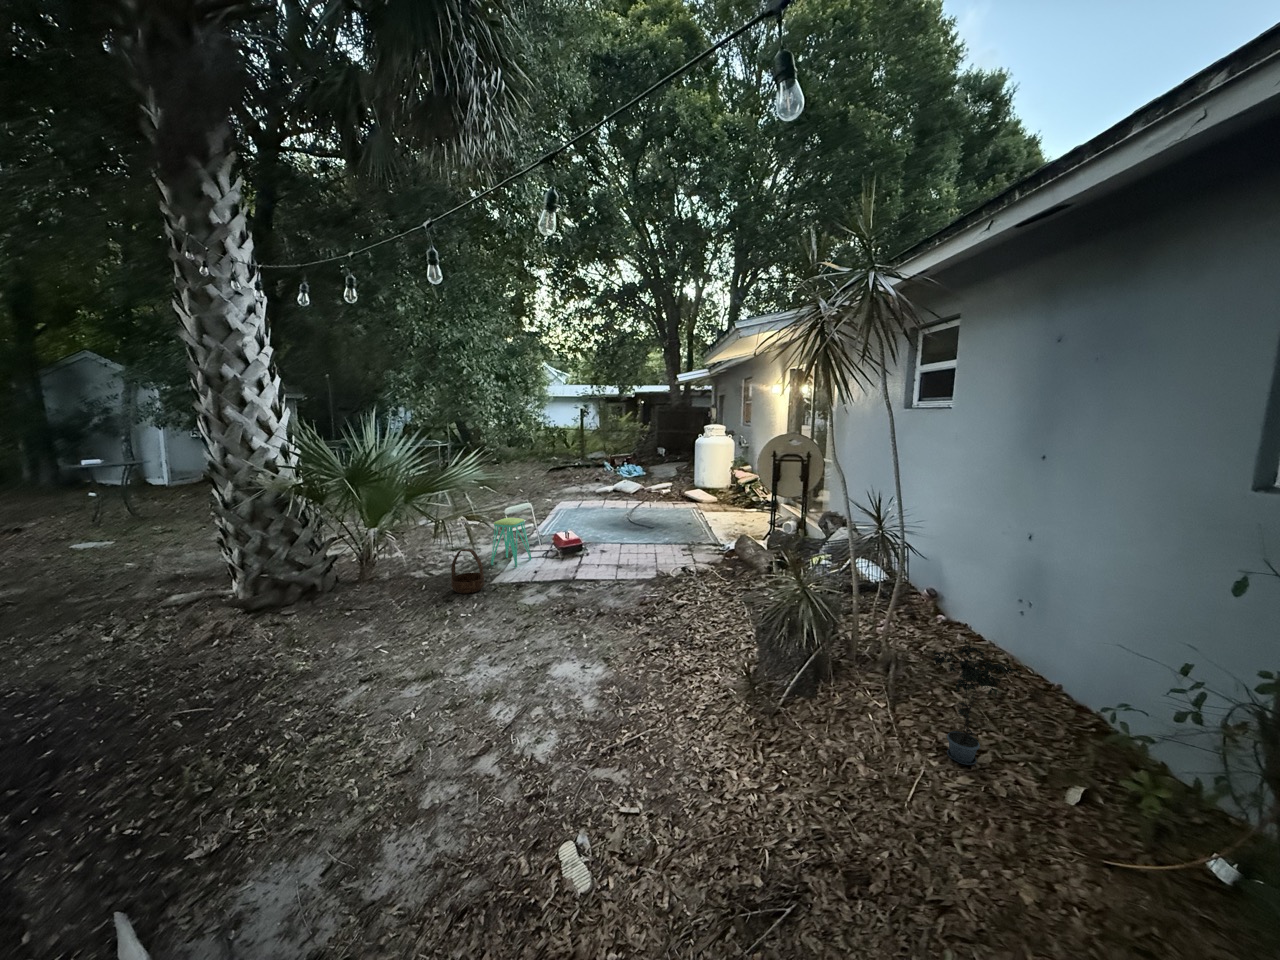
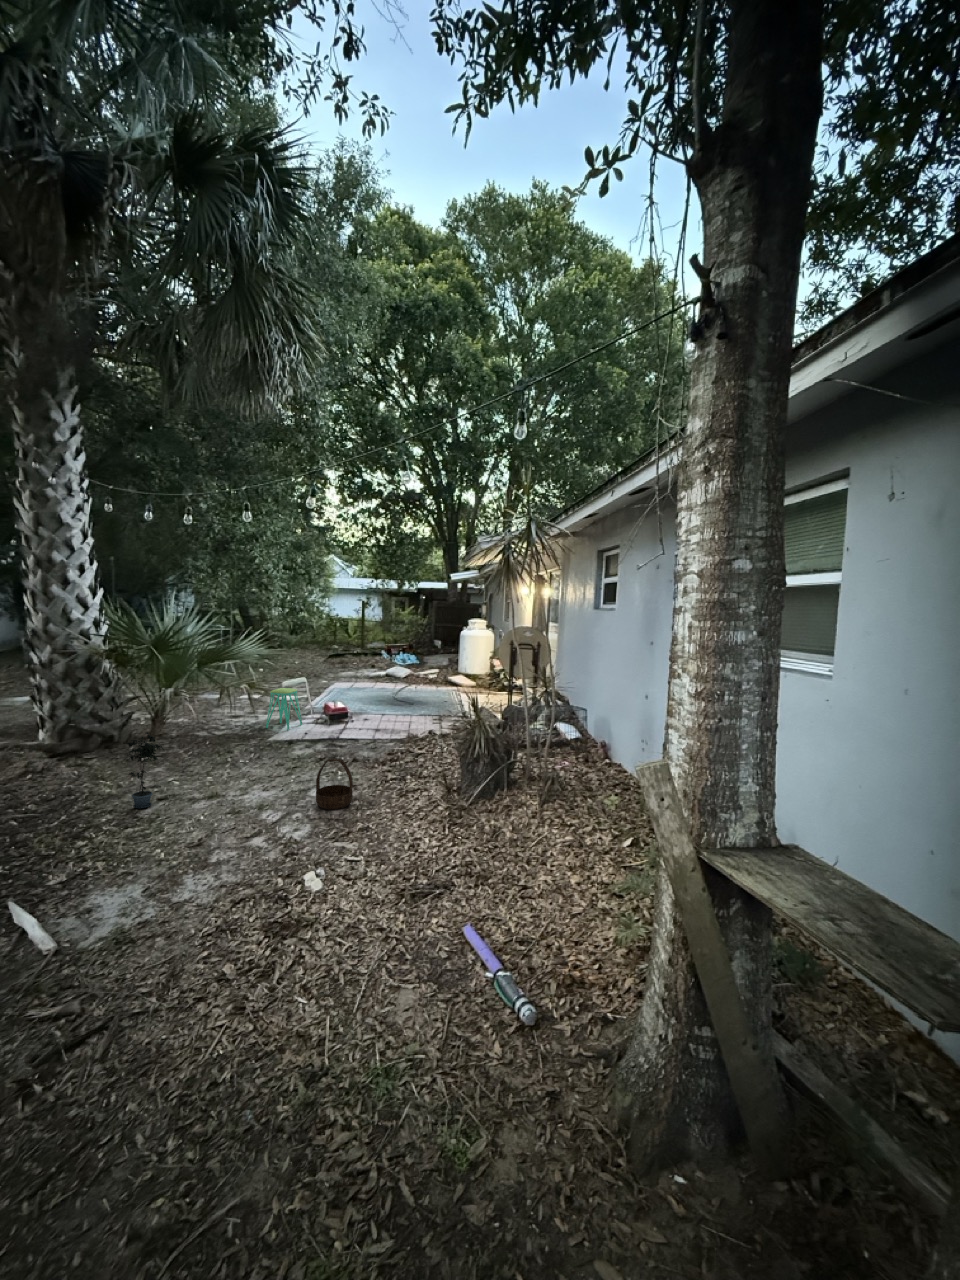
basket: present [451,549,484,594] -> present [316,758,353,810]
potted plant: present [932,641,1021,765] -> present [125,733,164,809]

